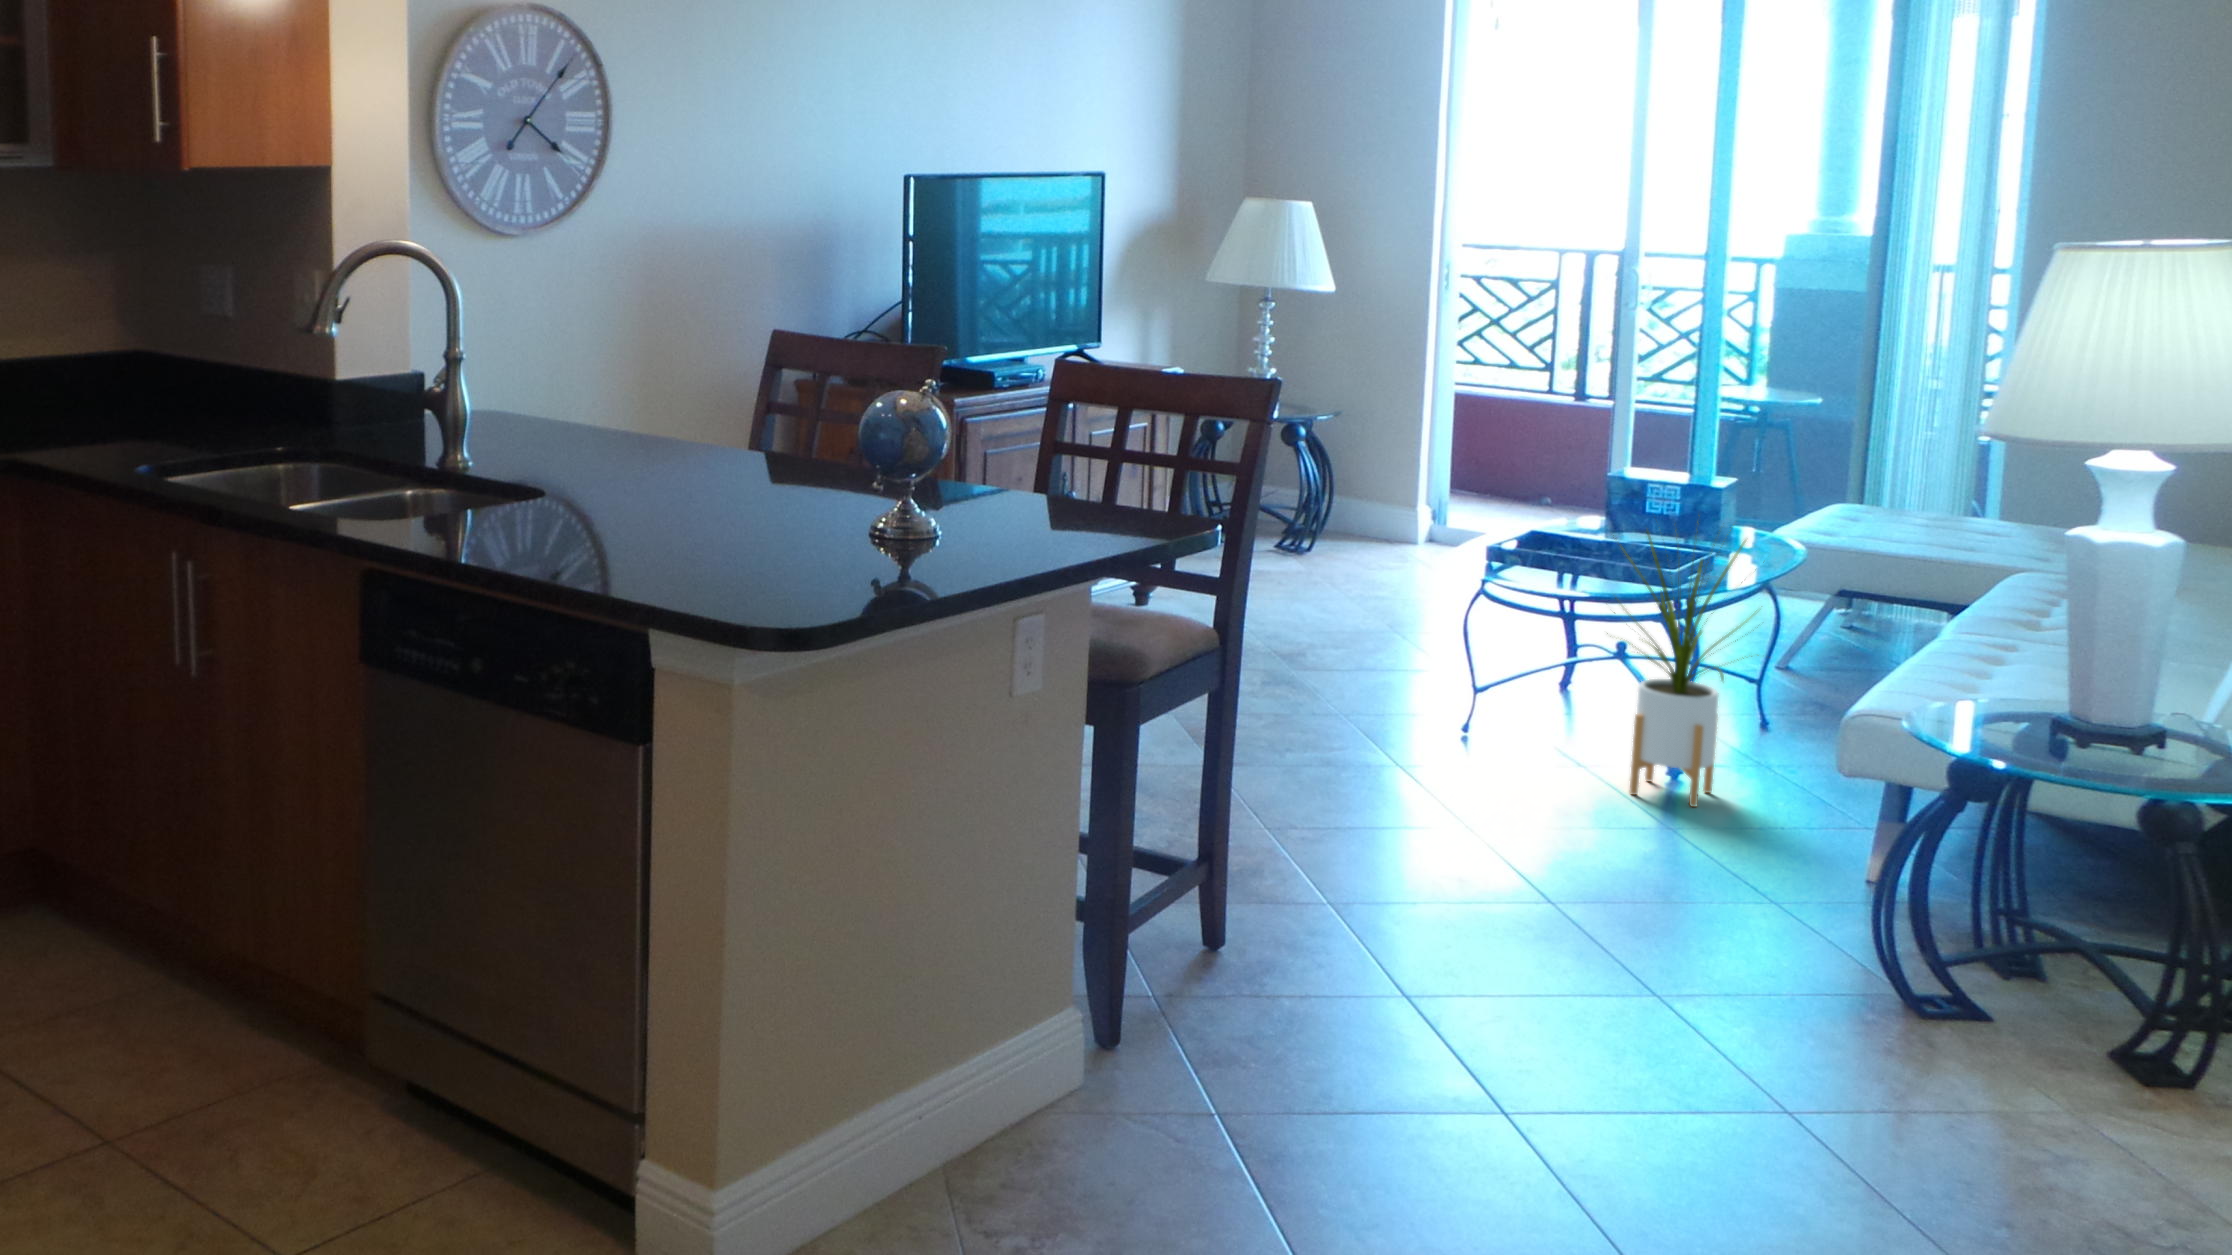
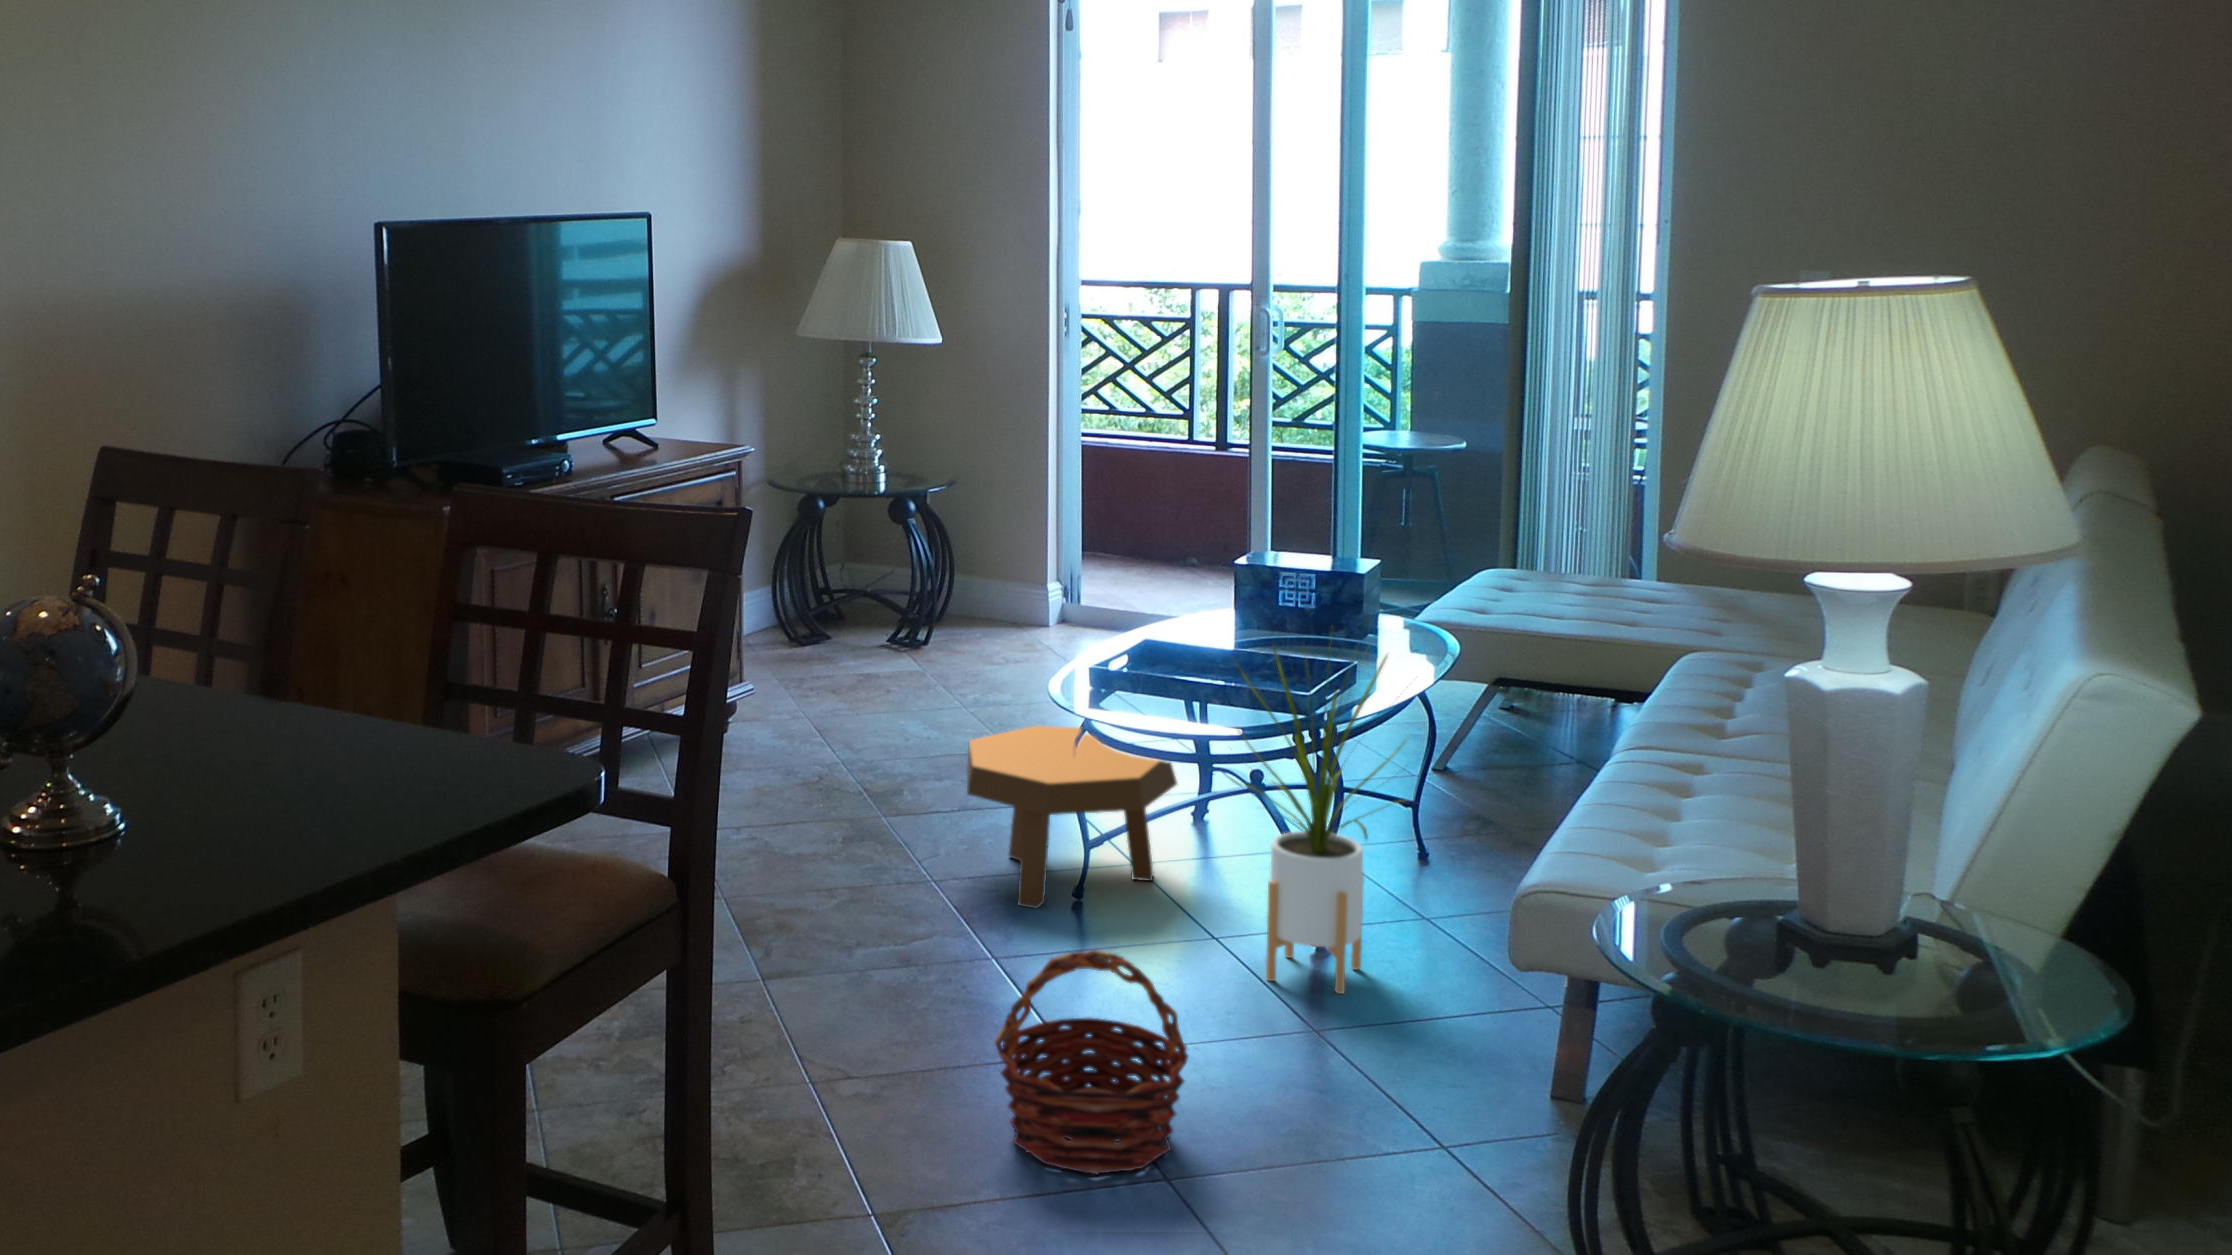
footstool: none [1371,596,1554,736] -> present [967,726,1177,909]
basket: none [1416,731,1573,897] -> present [995,949,1189,1174]

